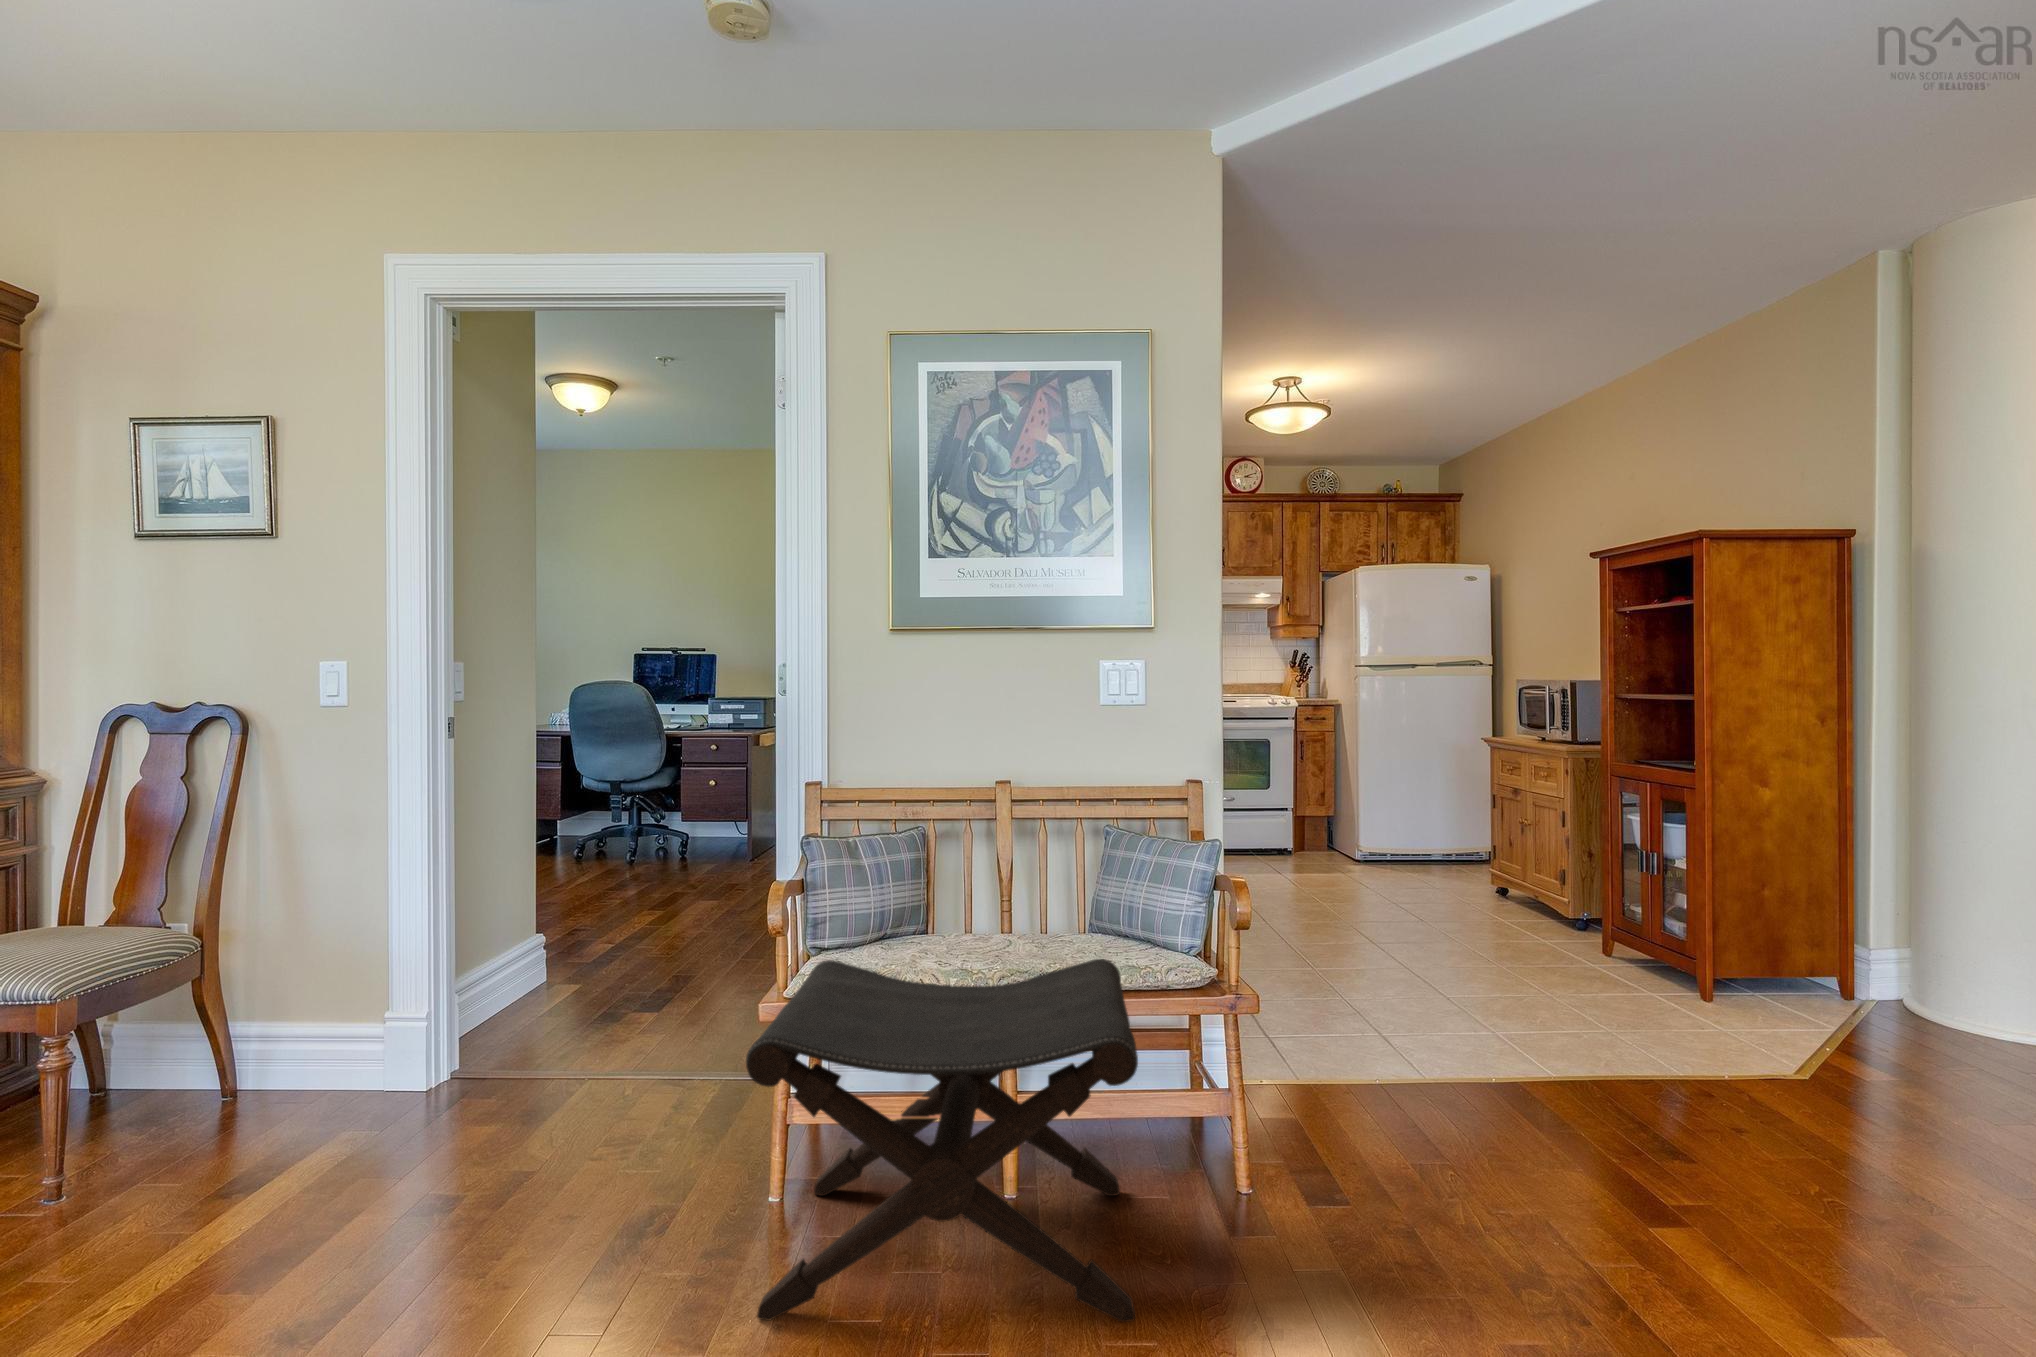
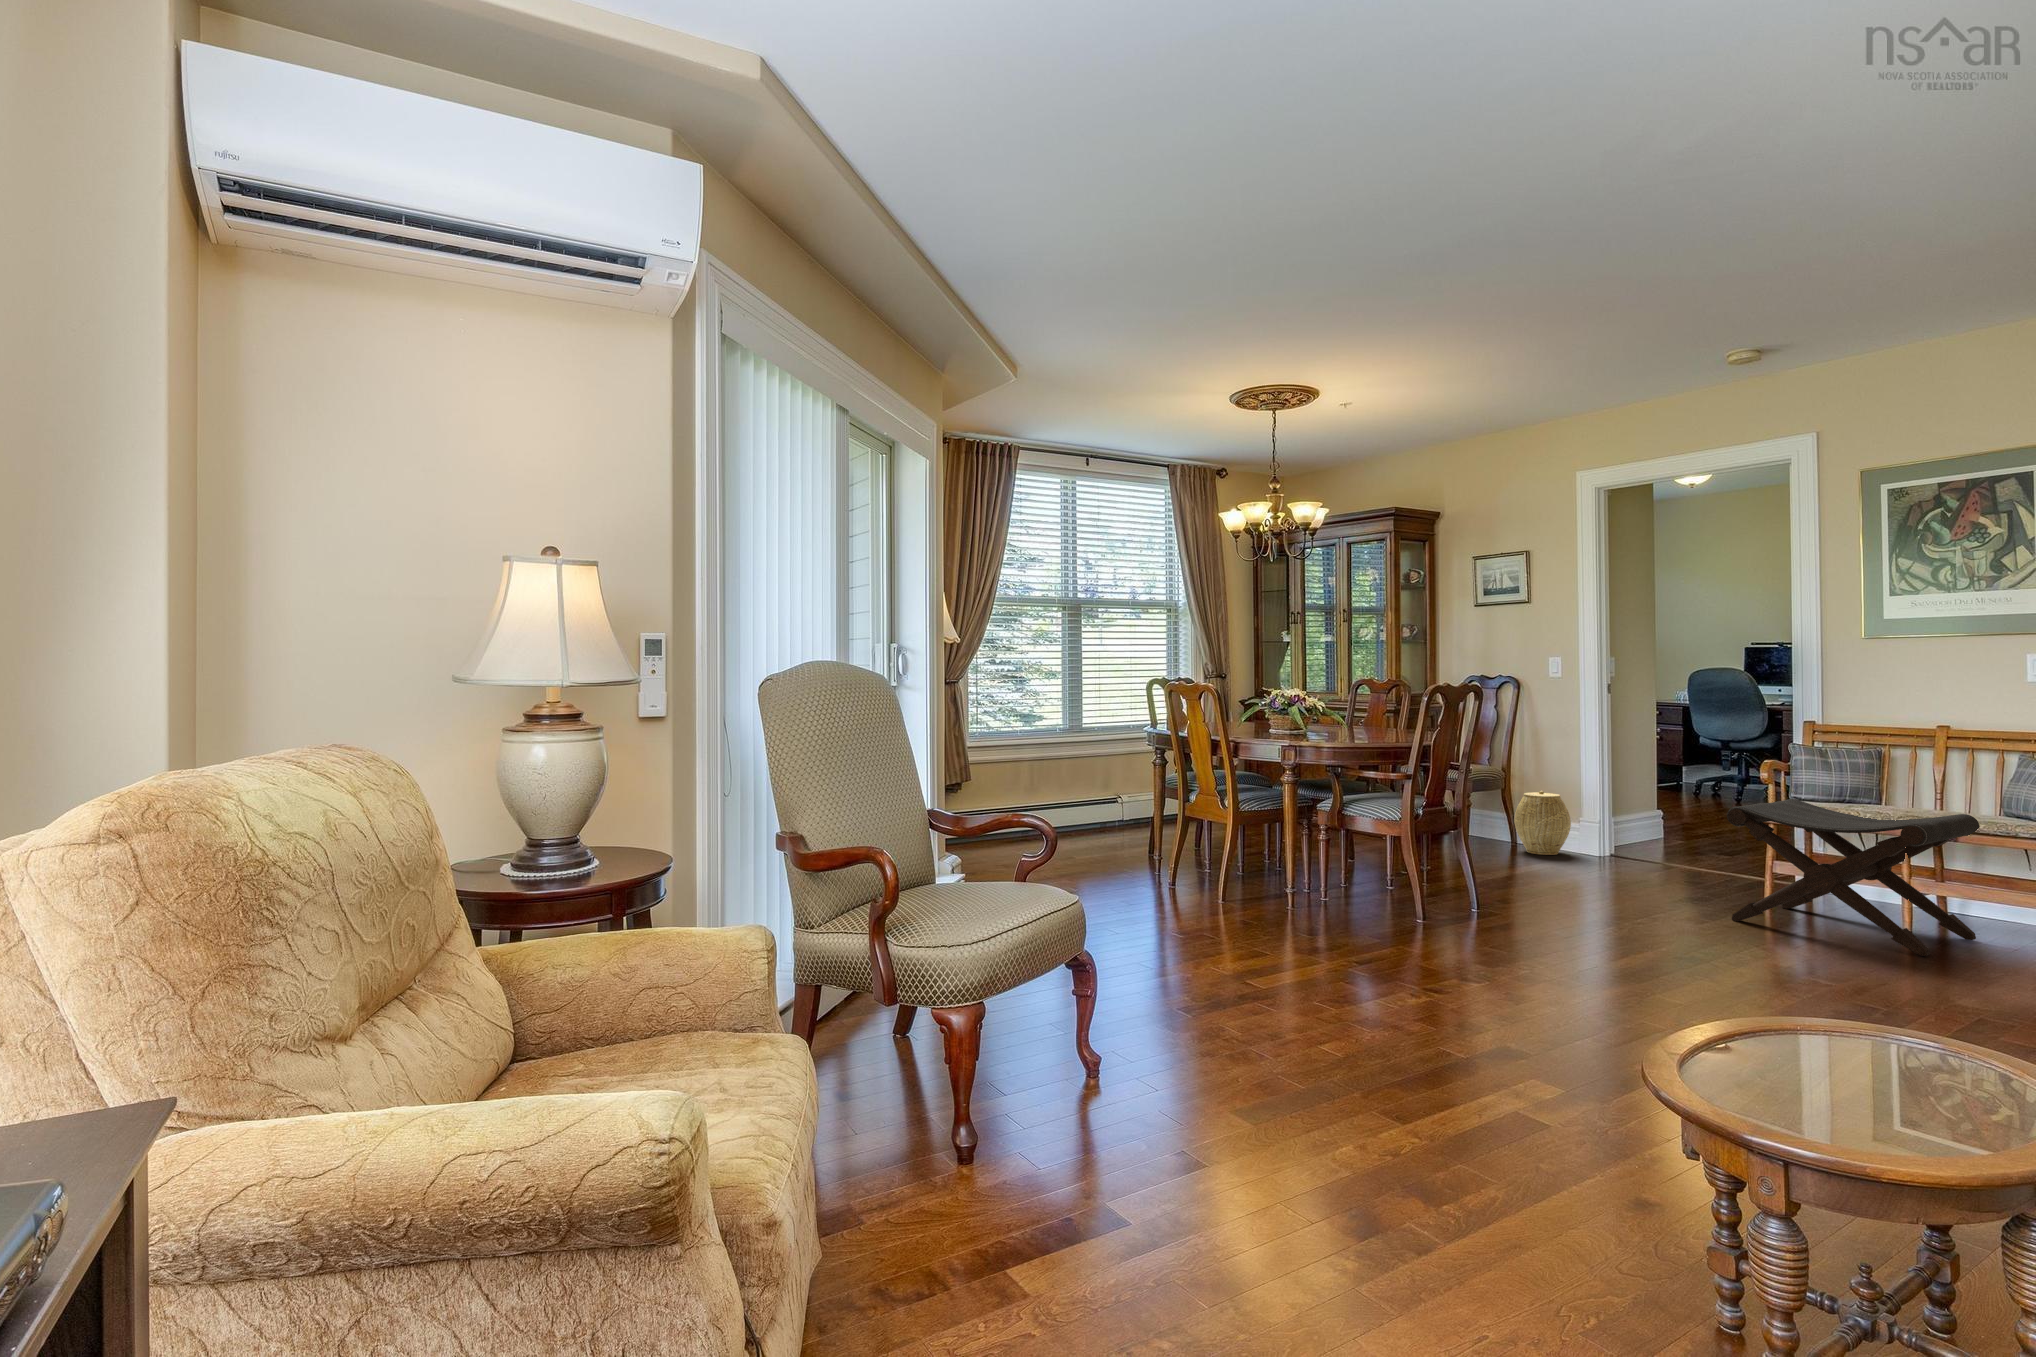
woven basket: none [233,973,373,1133] -> present [1514,791,1571,855]

